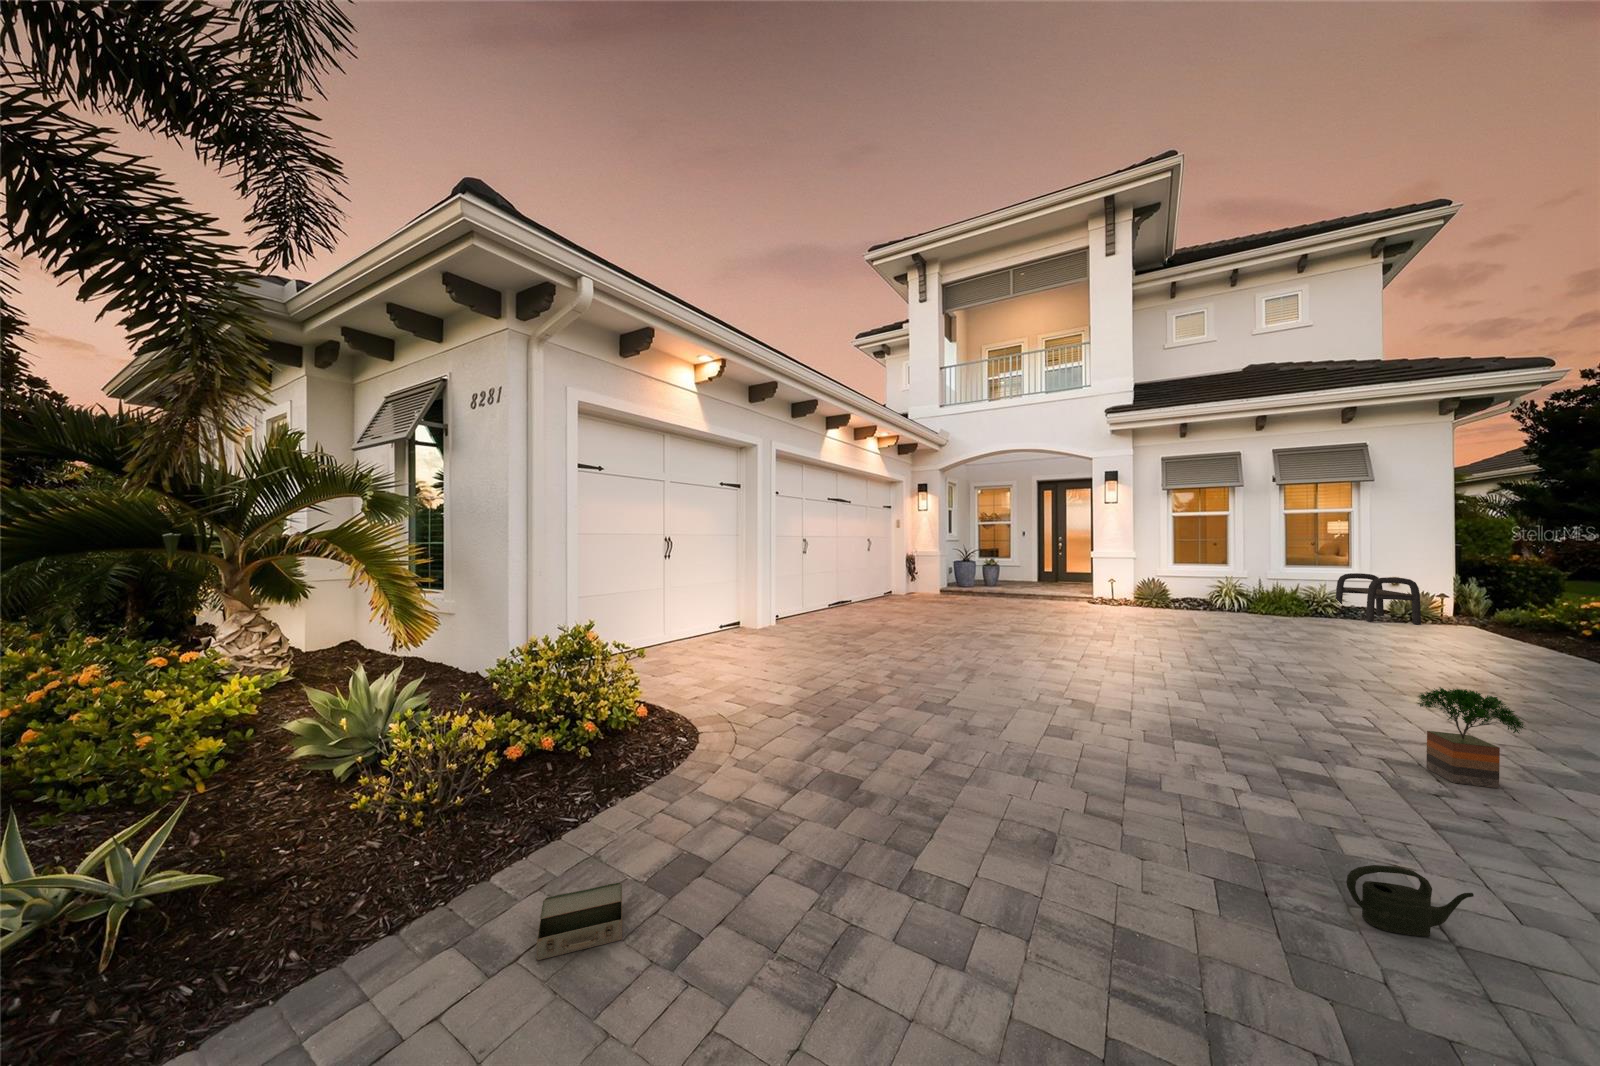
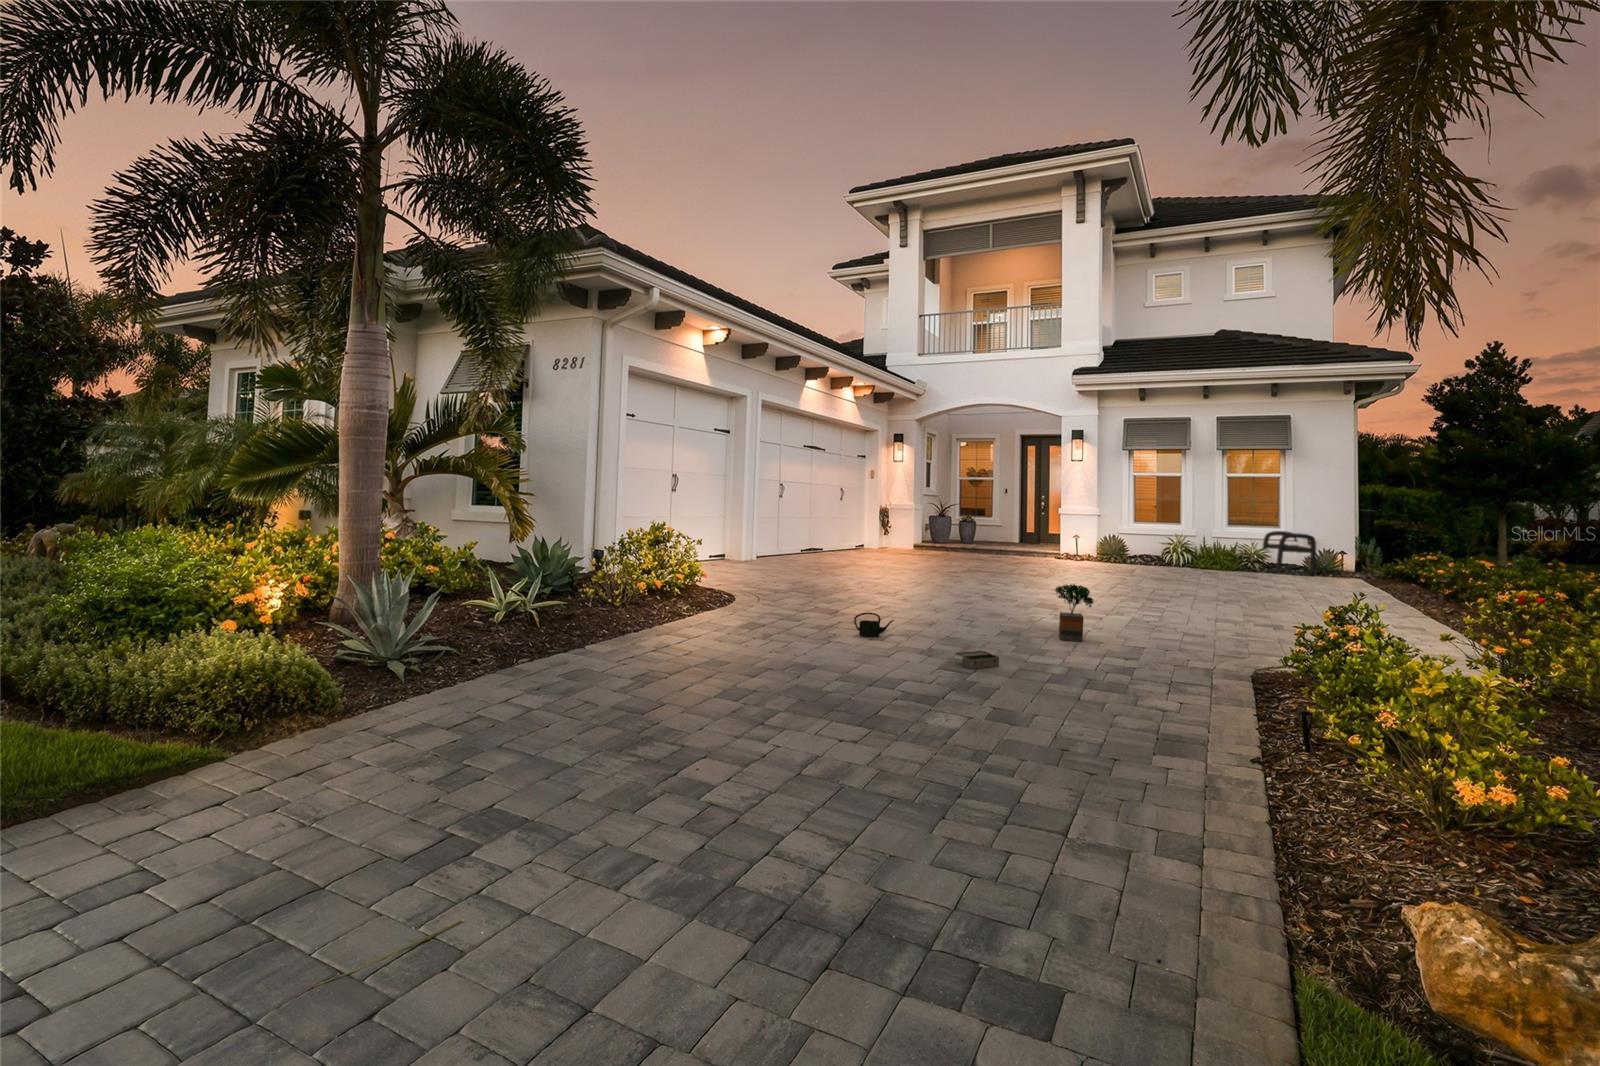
potted tree: present [1418,687,1525,788] -> present [1055,584,1093,642]
watering can: present [1346,865,1474,937] -> present [854,613,894,637]
toolbox: present [537,883,622,960] -> present [956,651,999,669]

